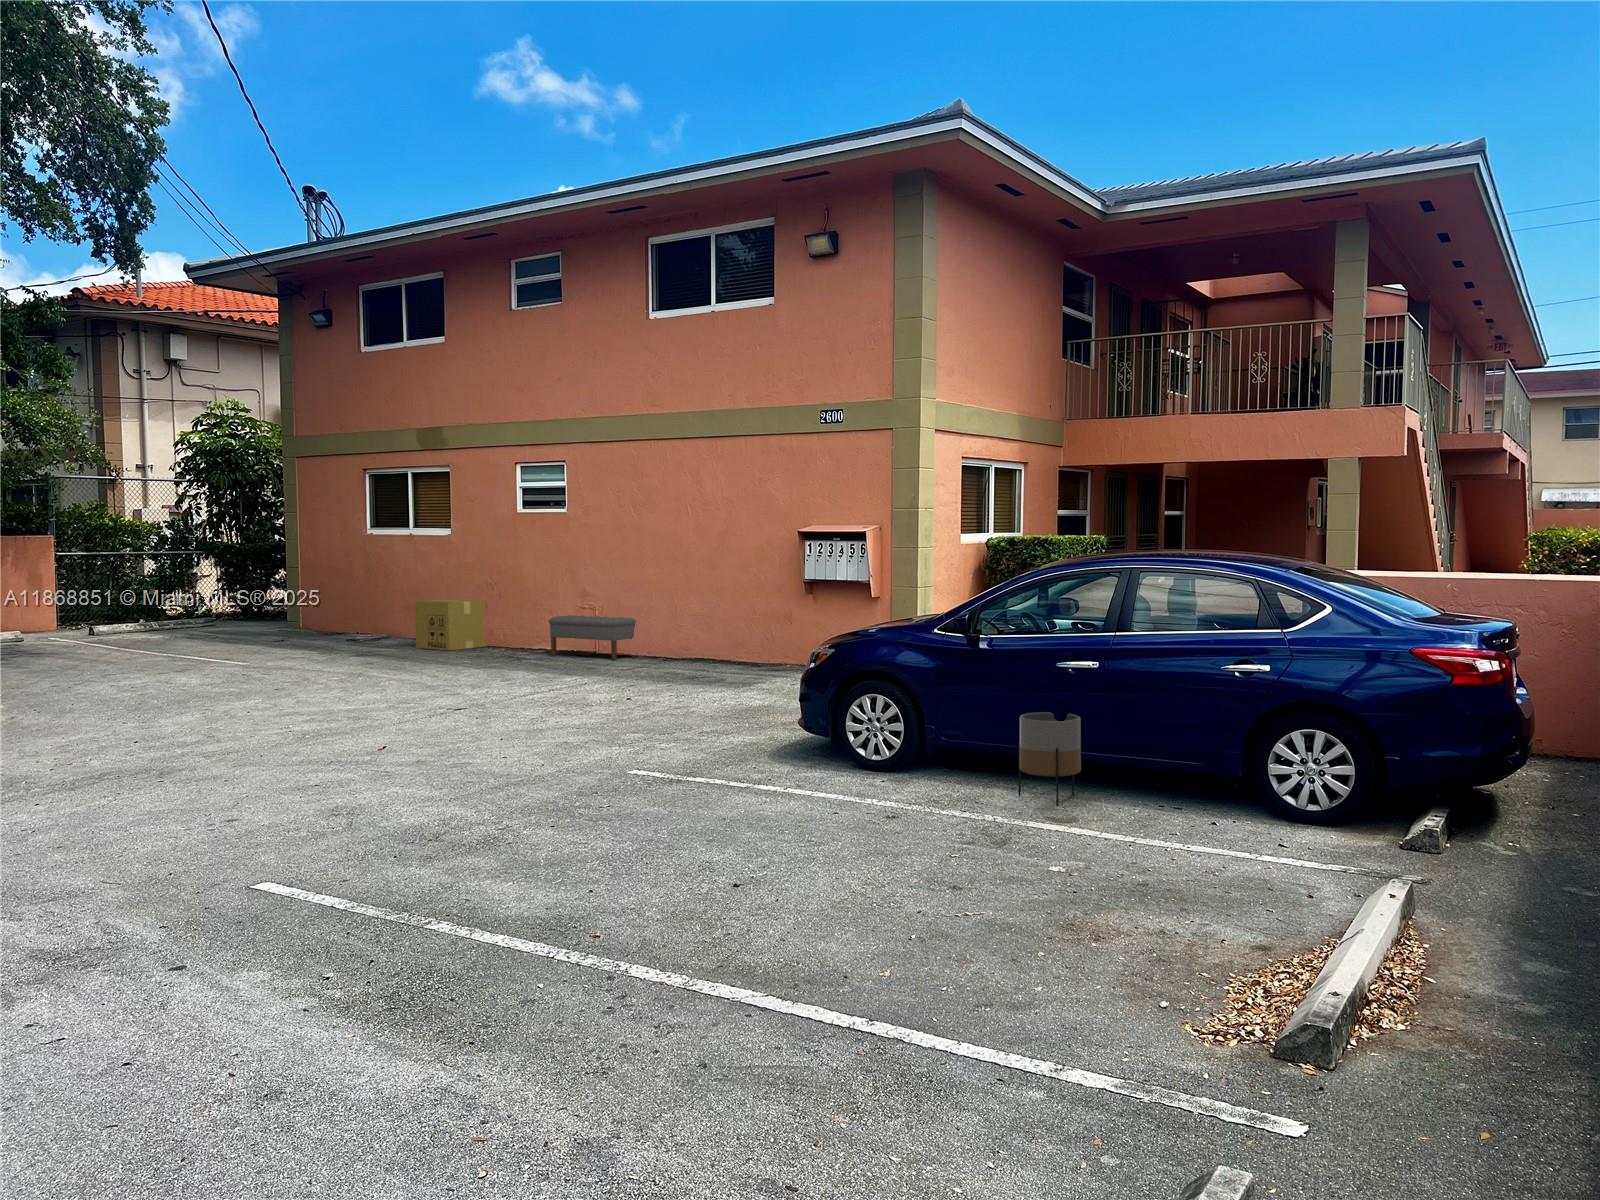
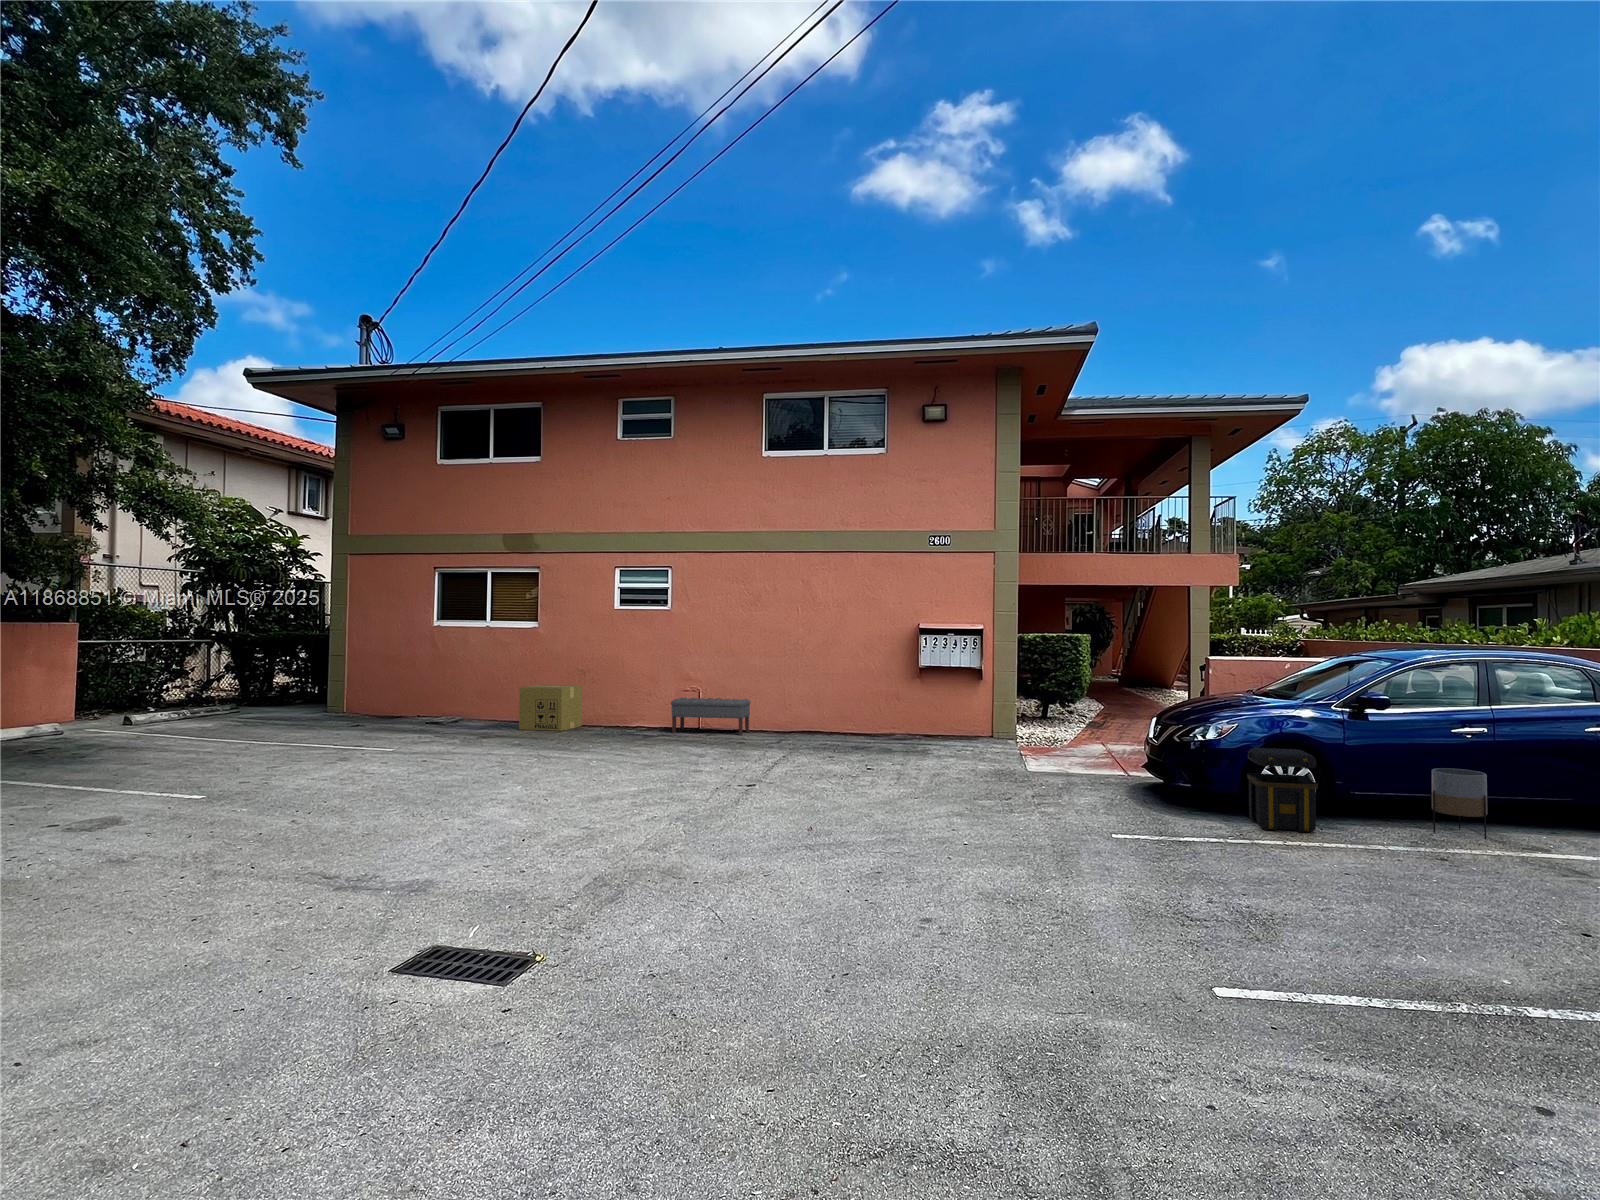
toolbox: none [808,678,896,784] -> present [1247,748,1318,832]

